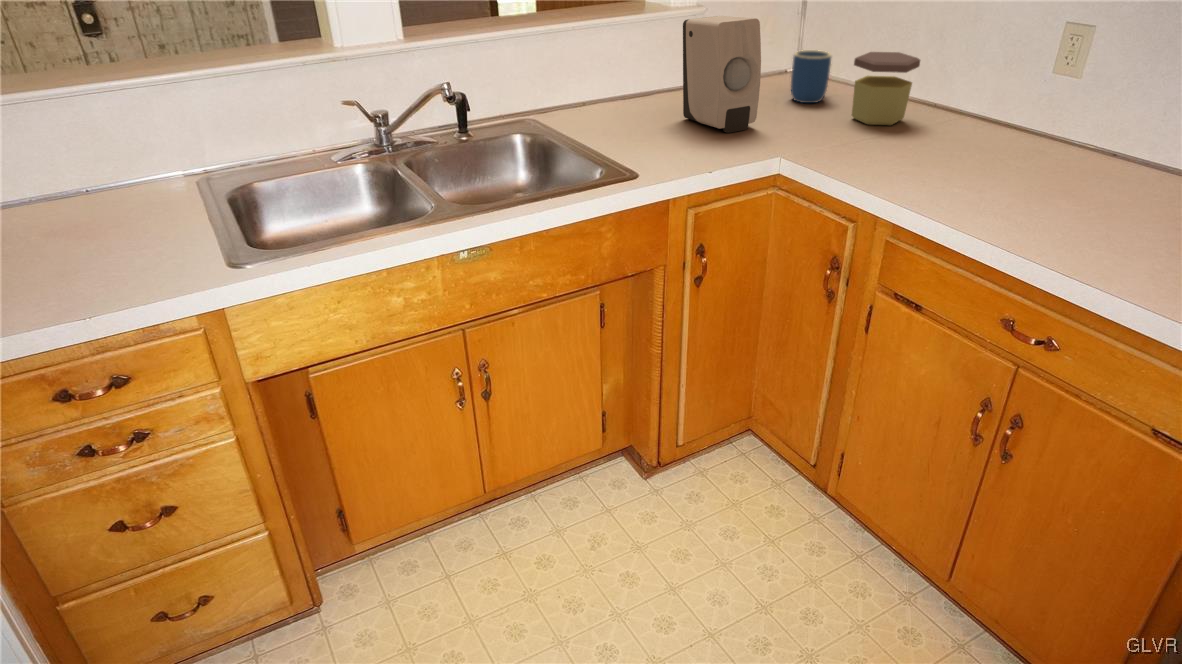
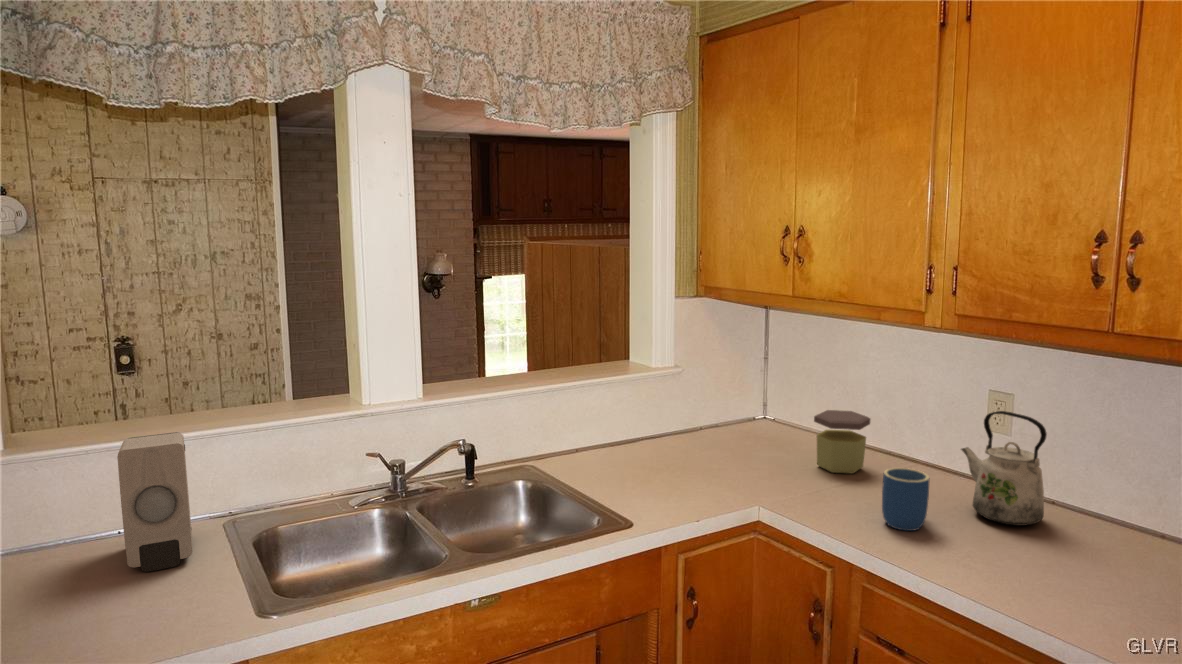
soap dispenser: present [683,16,761,133] -> present [117,432,192,572]
kettle: none [1022,39,1133,175] -> present [961,411,1047,526]
mug: present [791,50,831,103] -> present [882,468,929,531]

